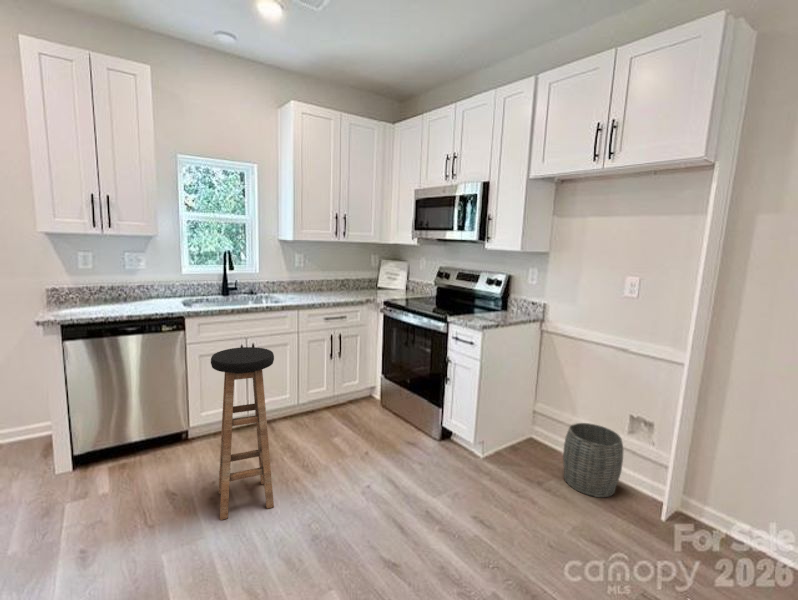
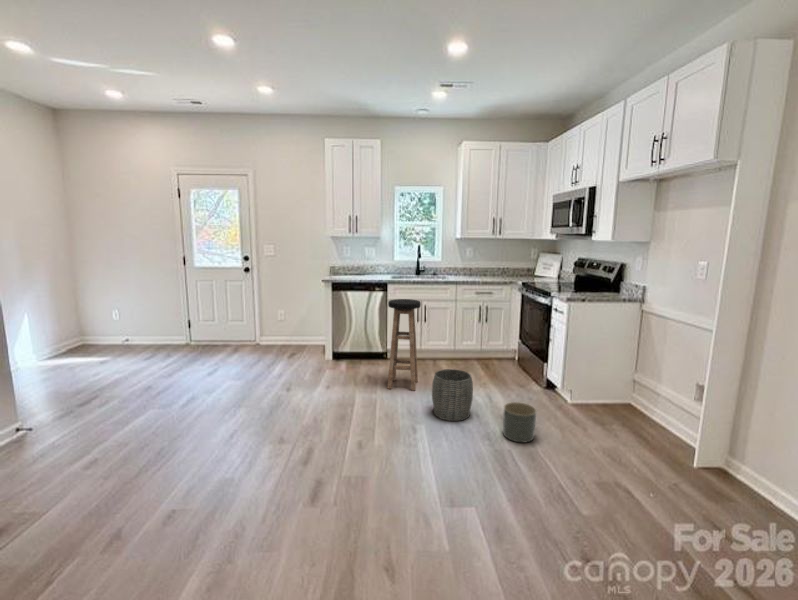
woven basket: present [563,423,623,497] -> present [432,369,473,421]
planter: none [459,499,511,574] -> present [503,402,536,442]

